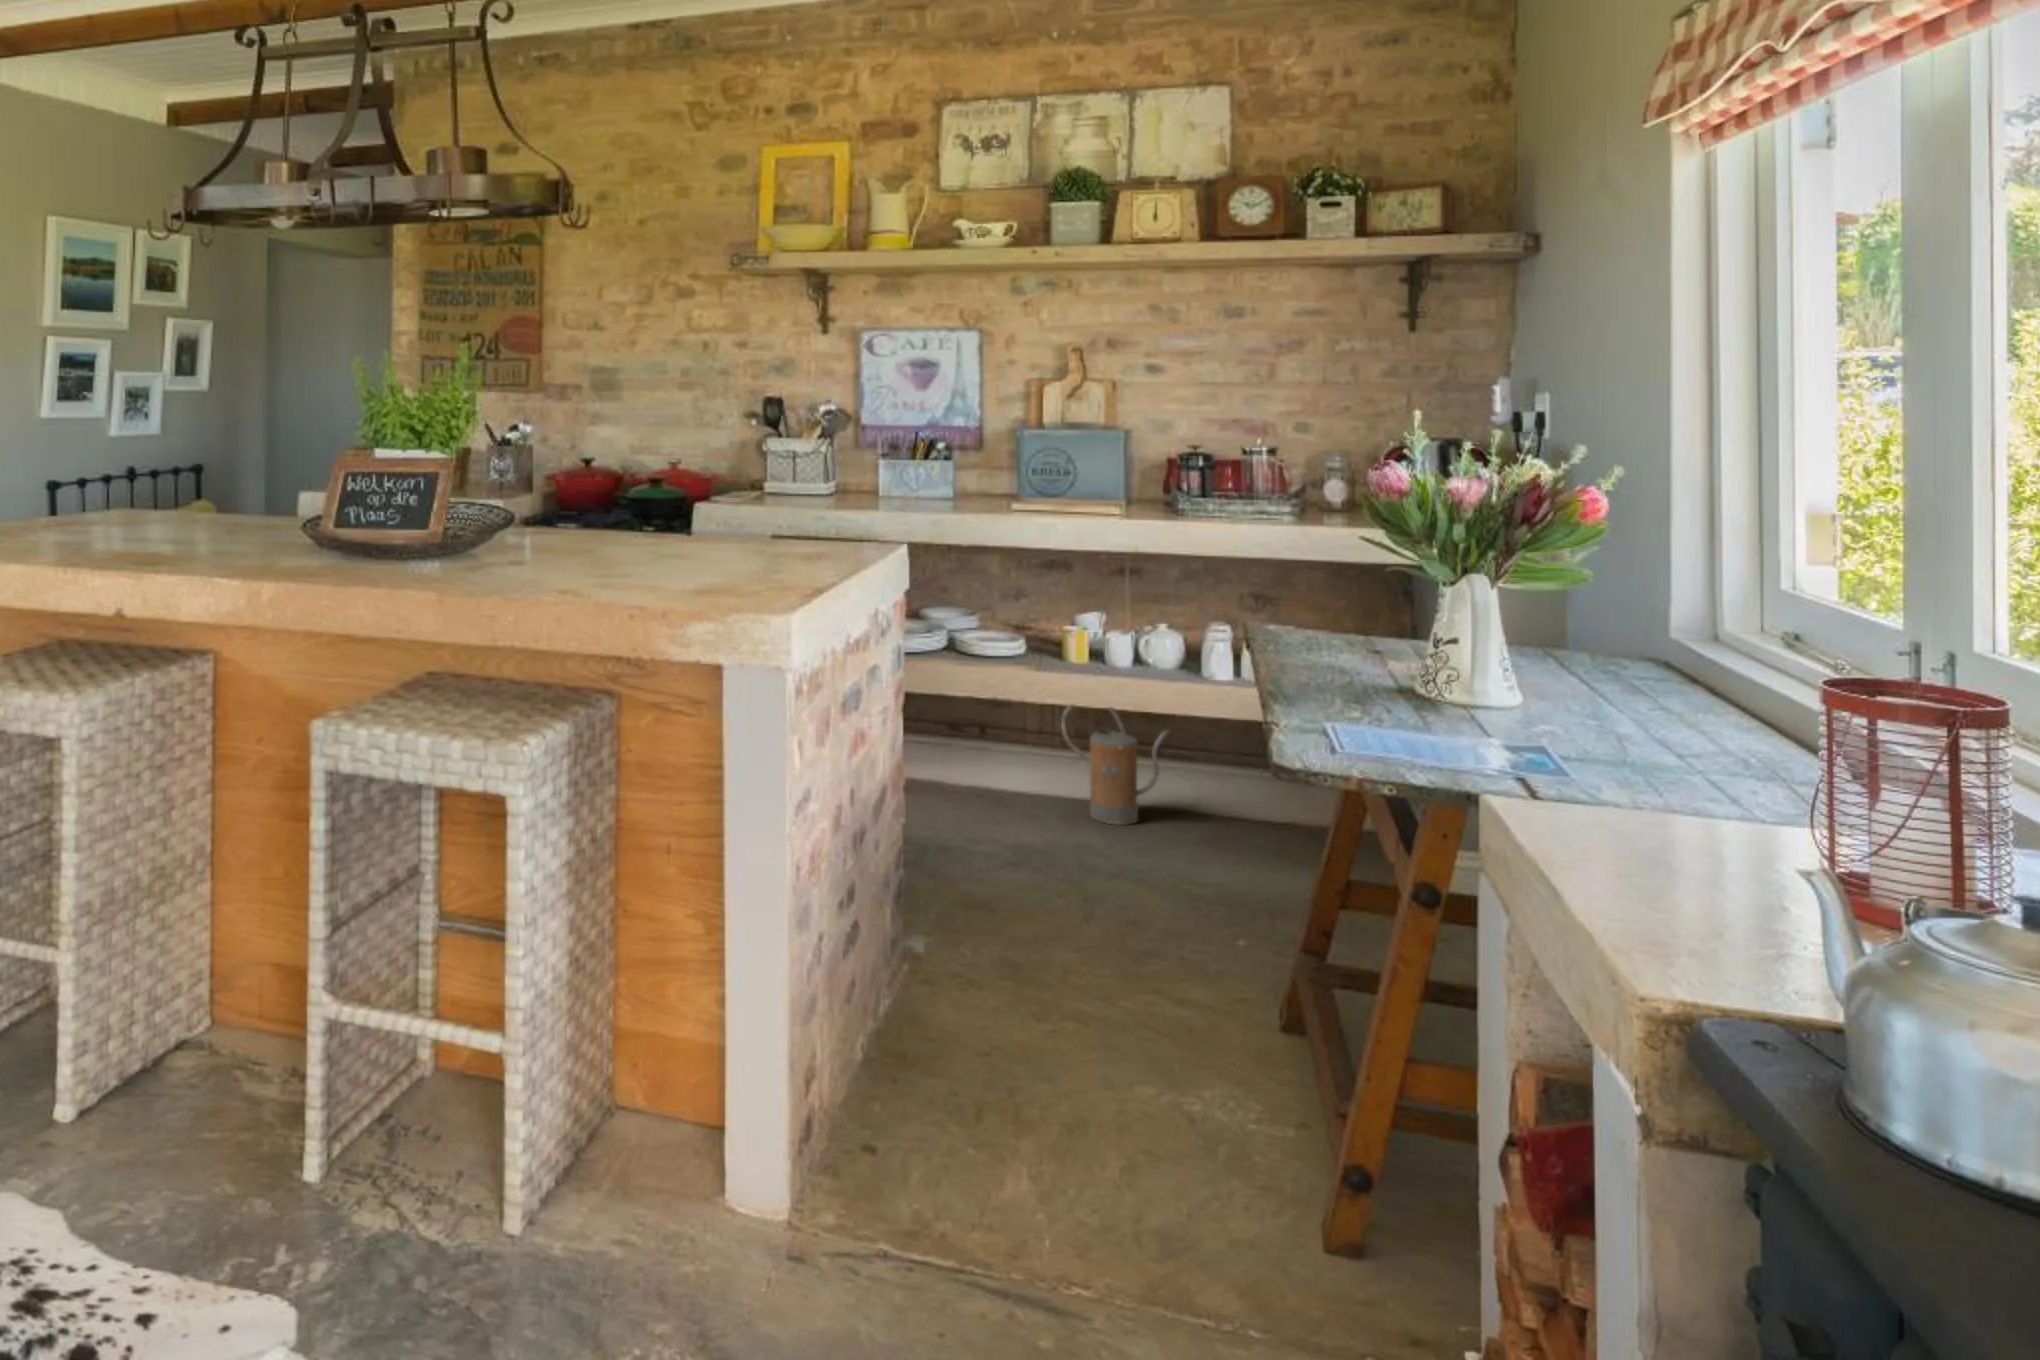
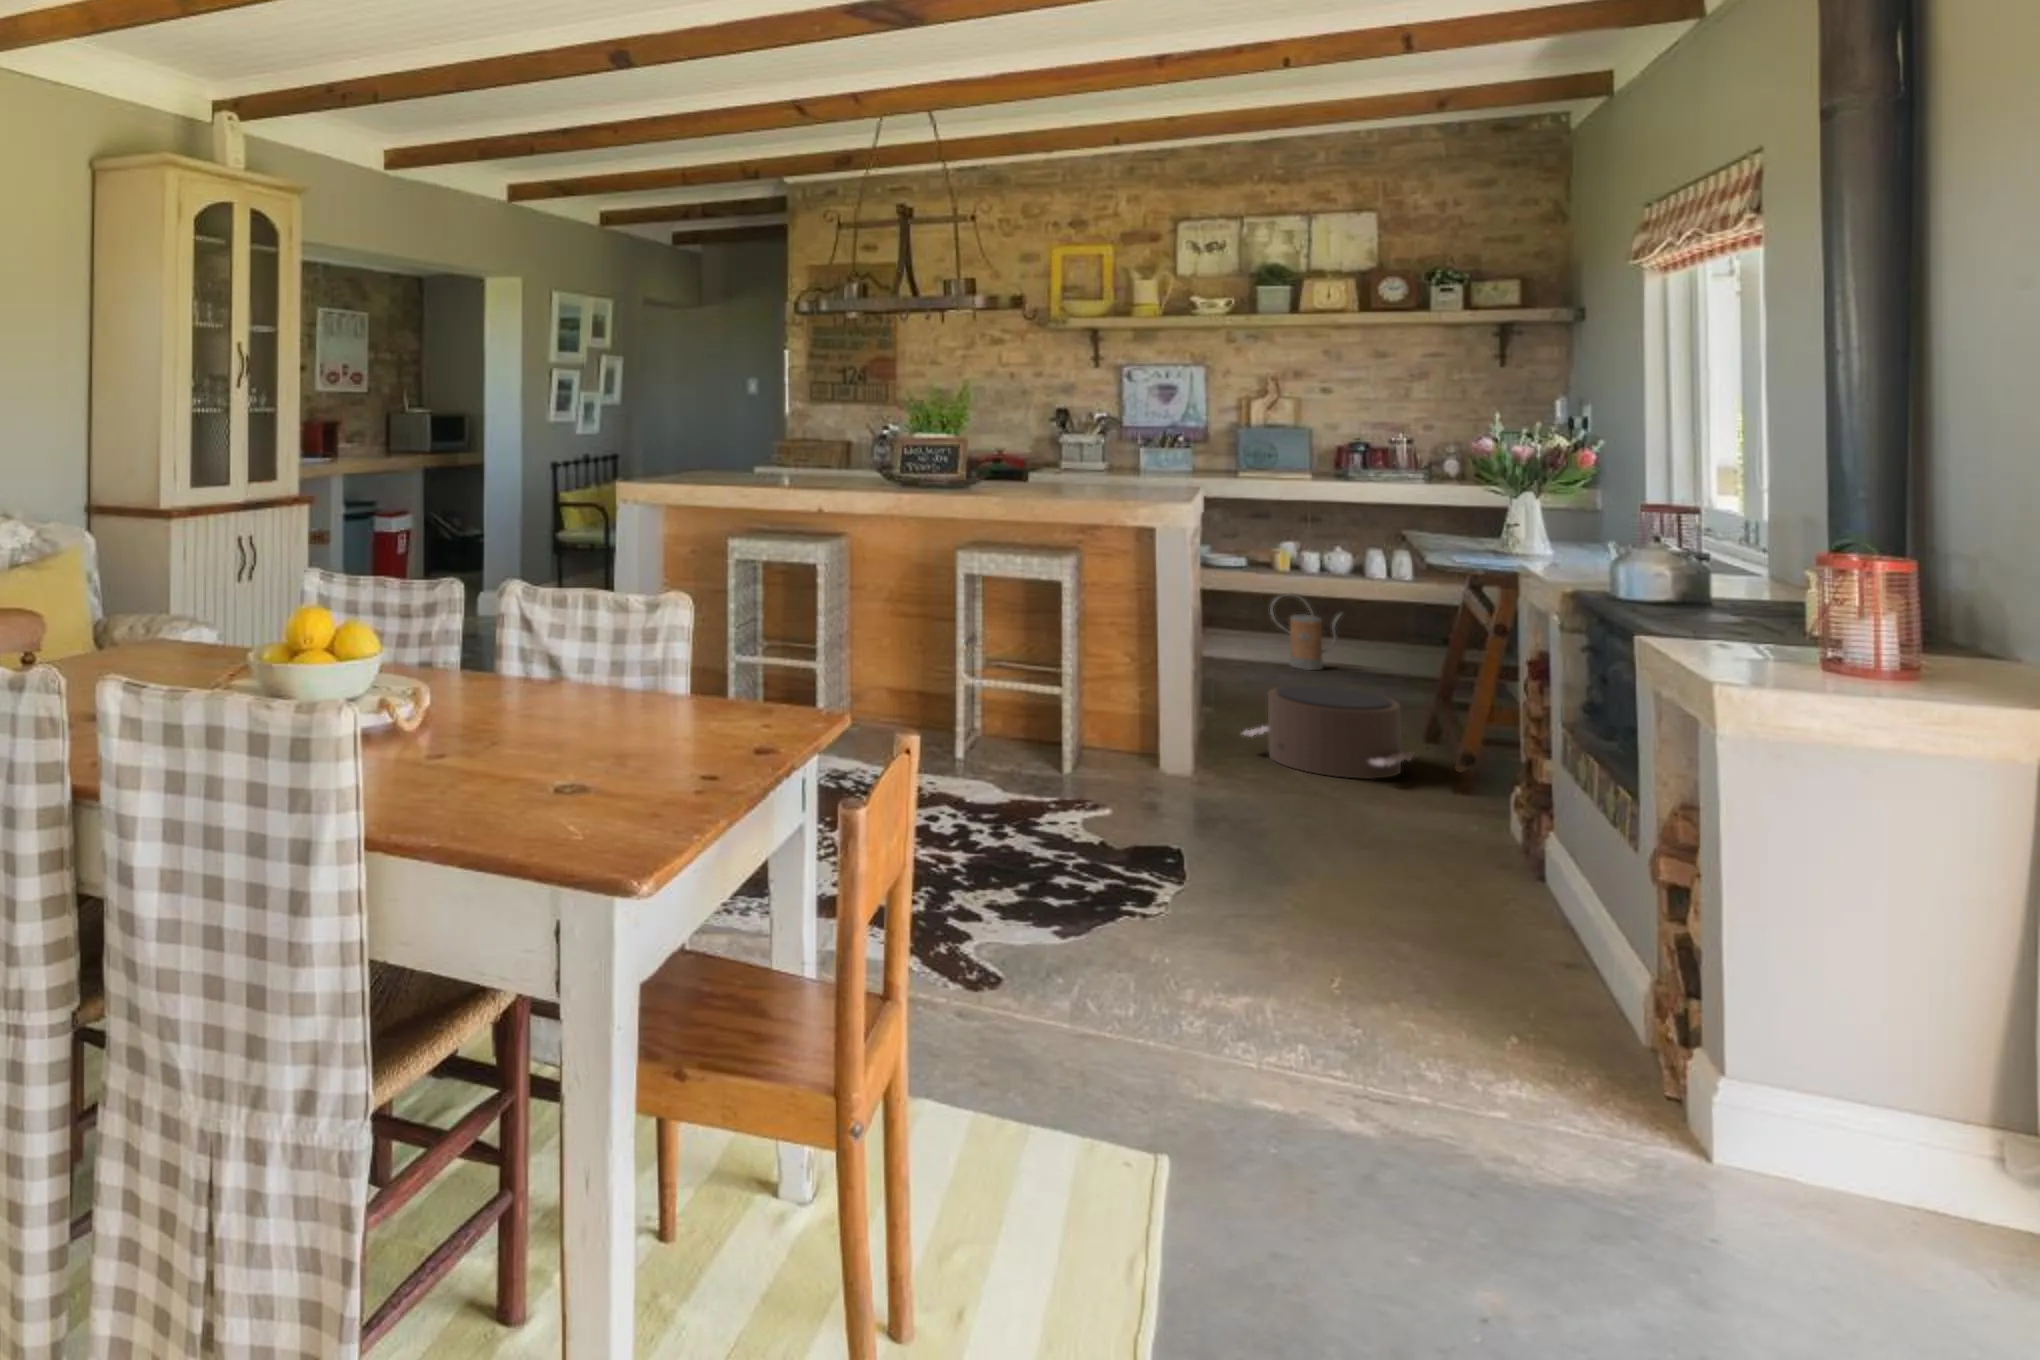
pouf: none [924,960,1262,1215] -> present [1243,686,1416,779]

